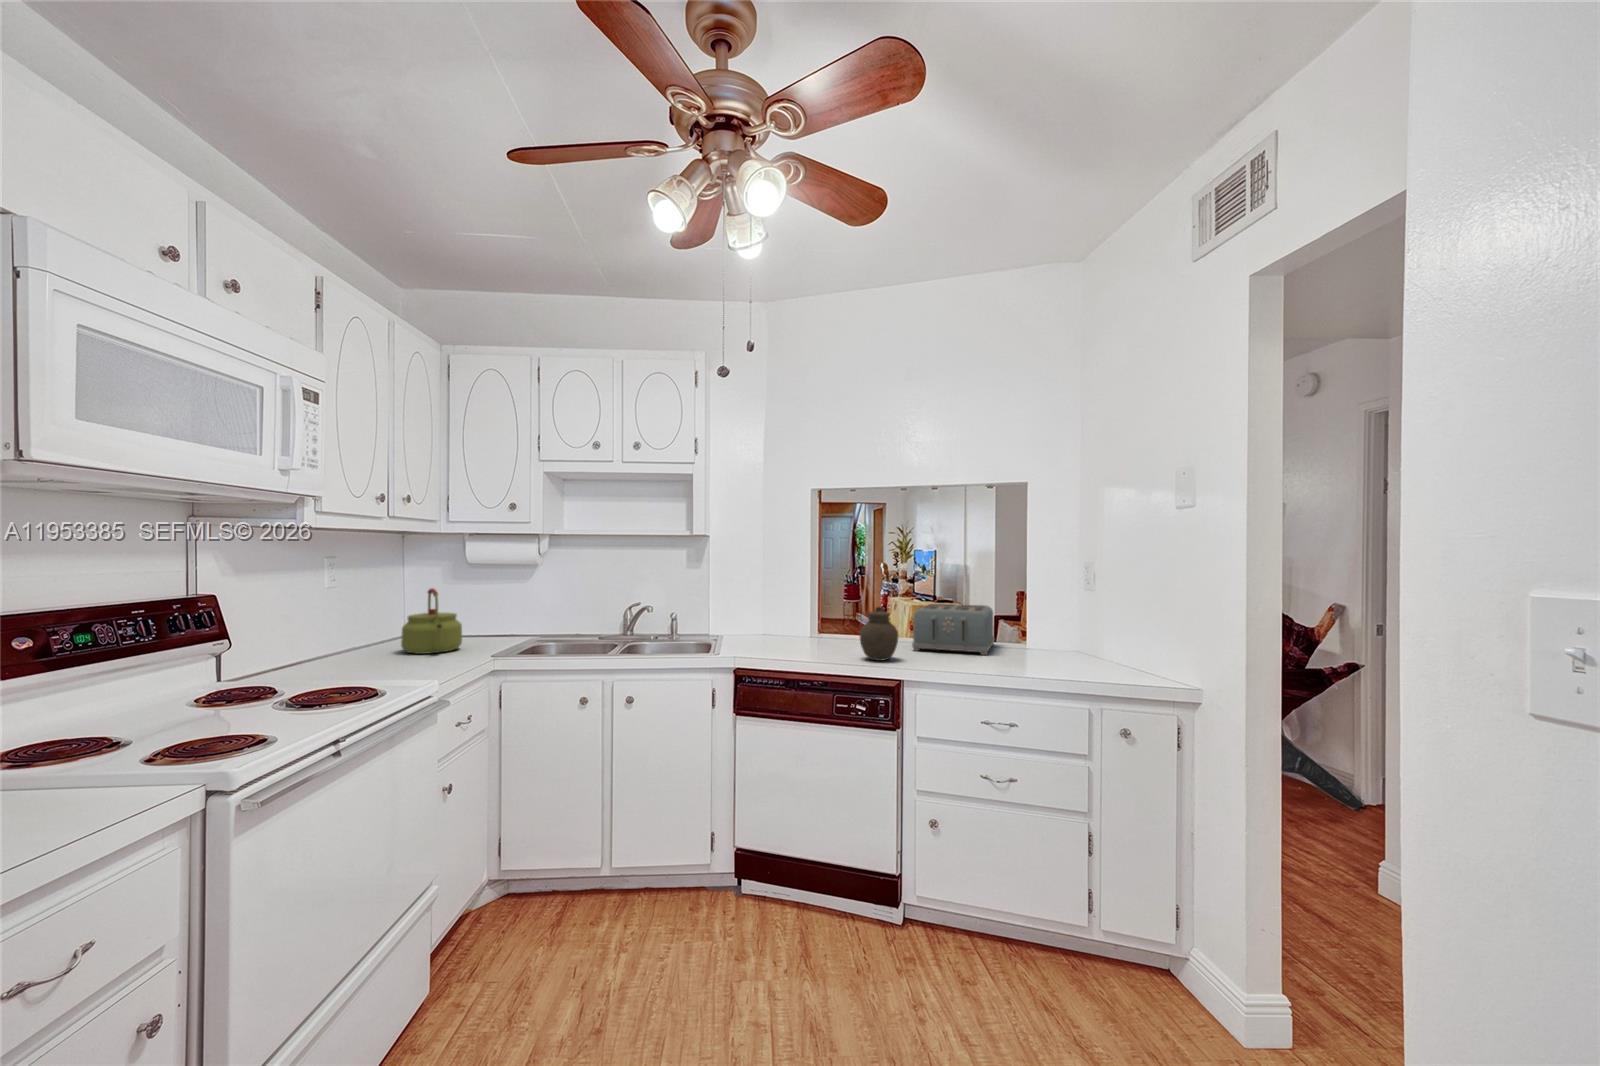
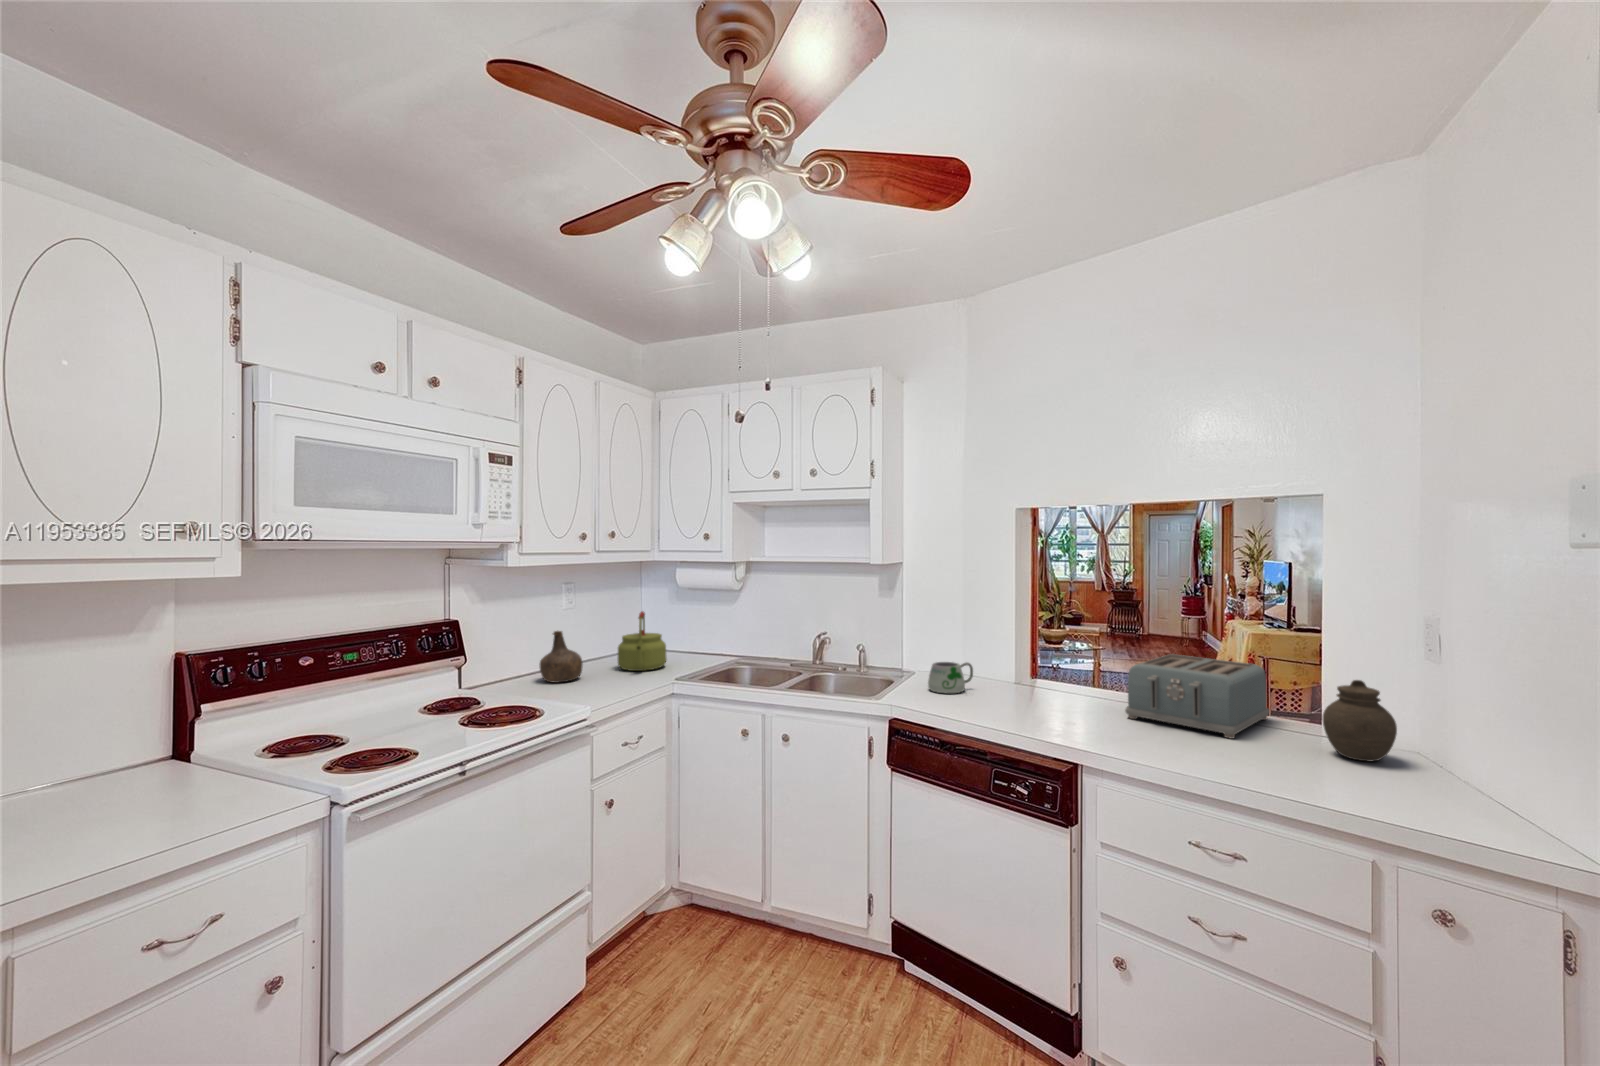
jar: present [860,607,898,661] -> present [1323,680,1397,761]
bottle: none [314,609,371,669] -> present [539,631,582,683]
mug: none [749,621,791,647] -> present [928,662,973,693]

